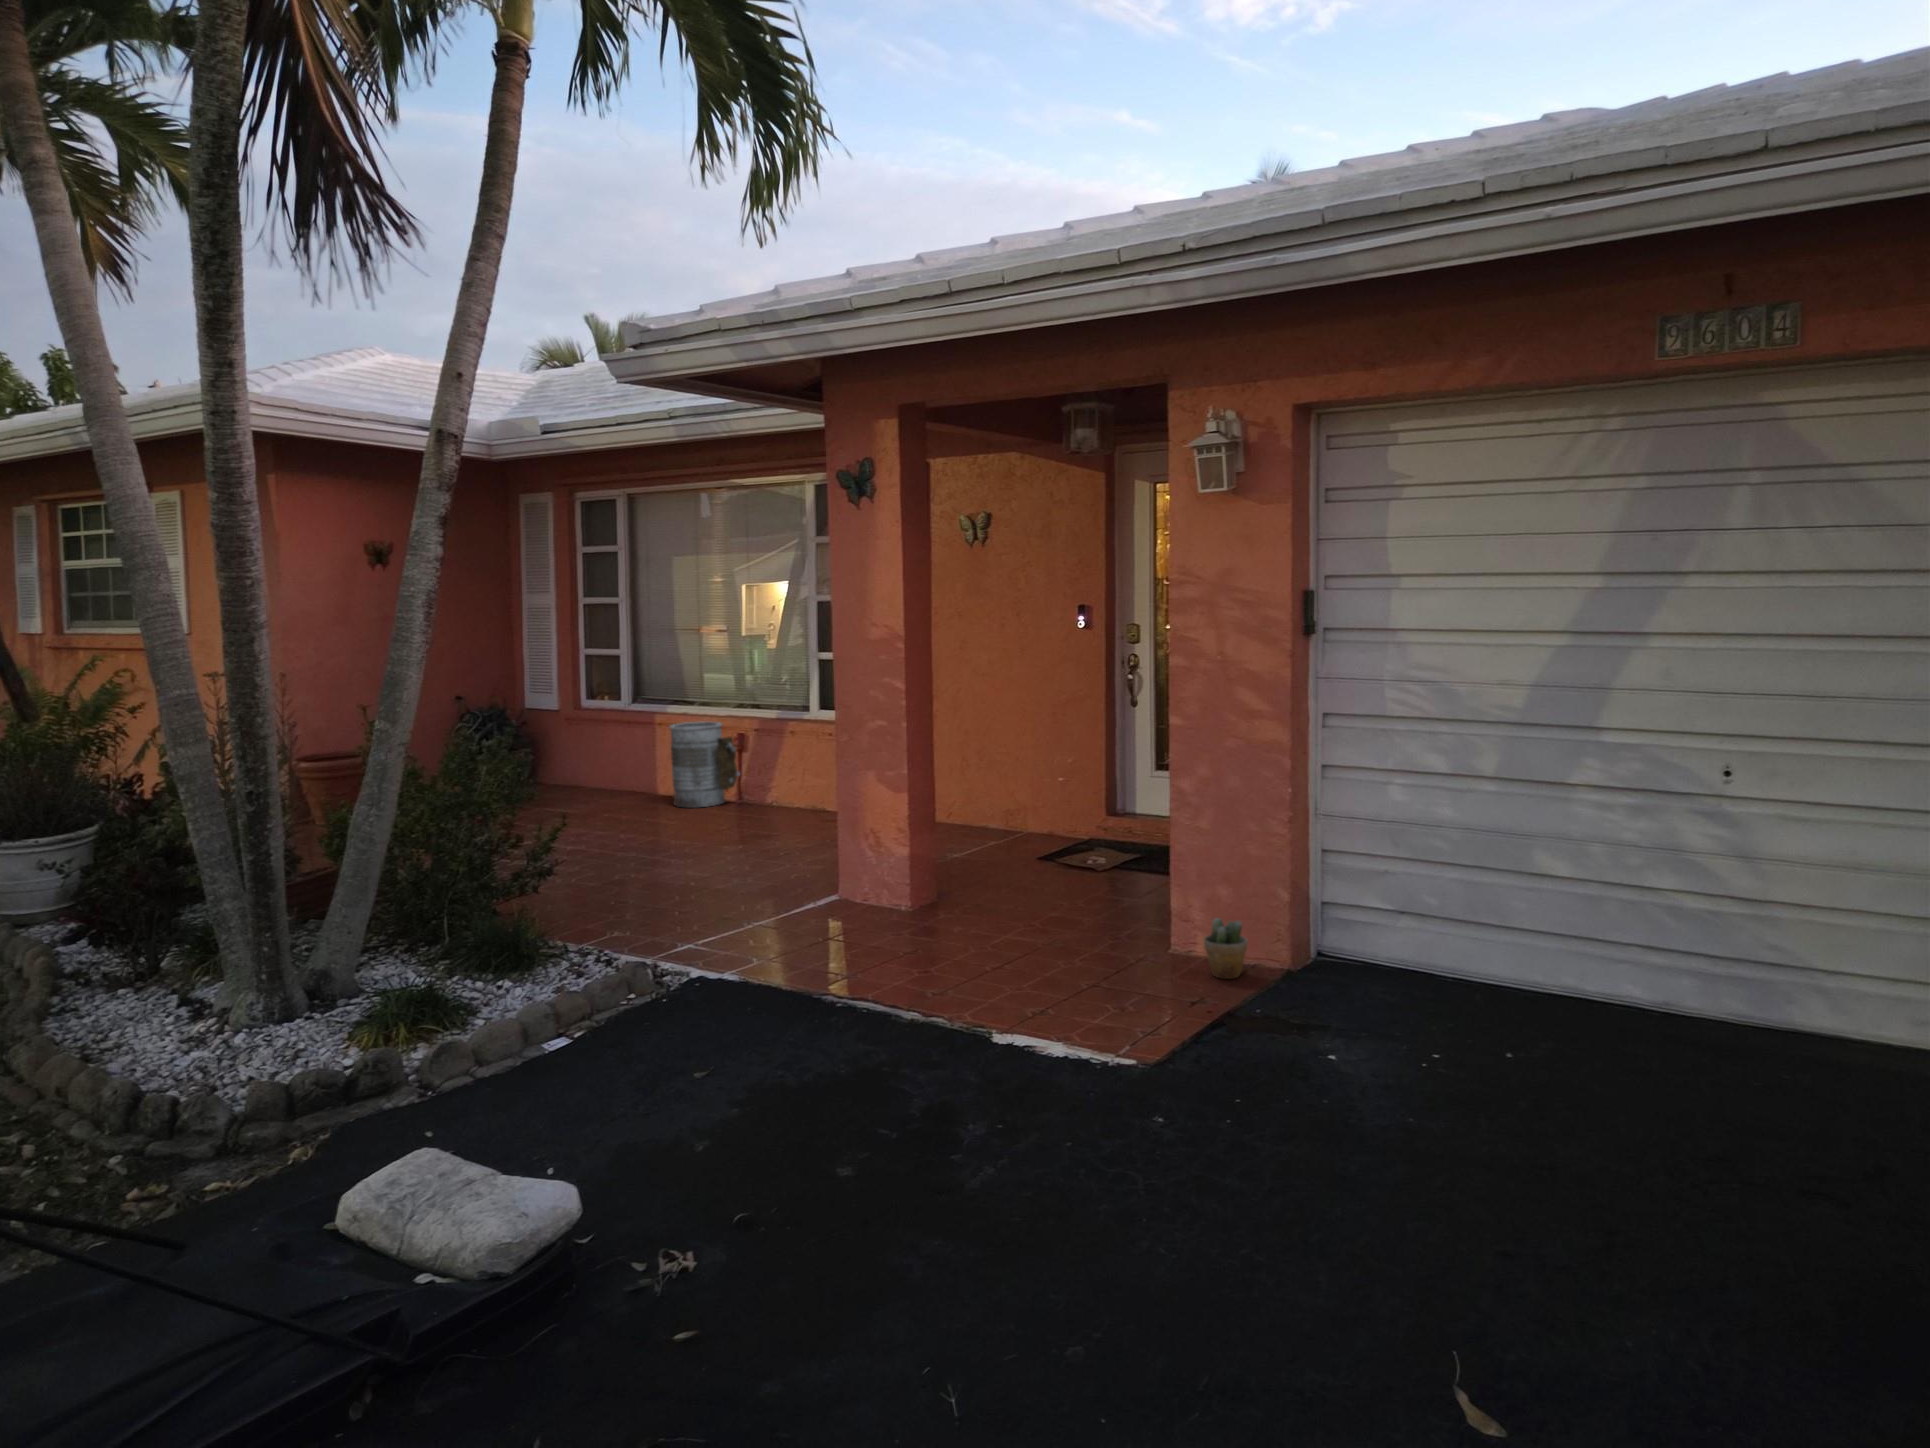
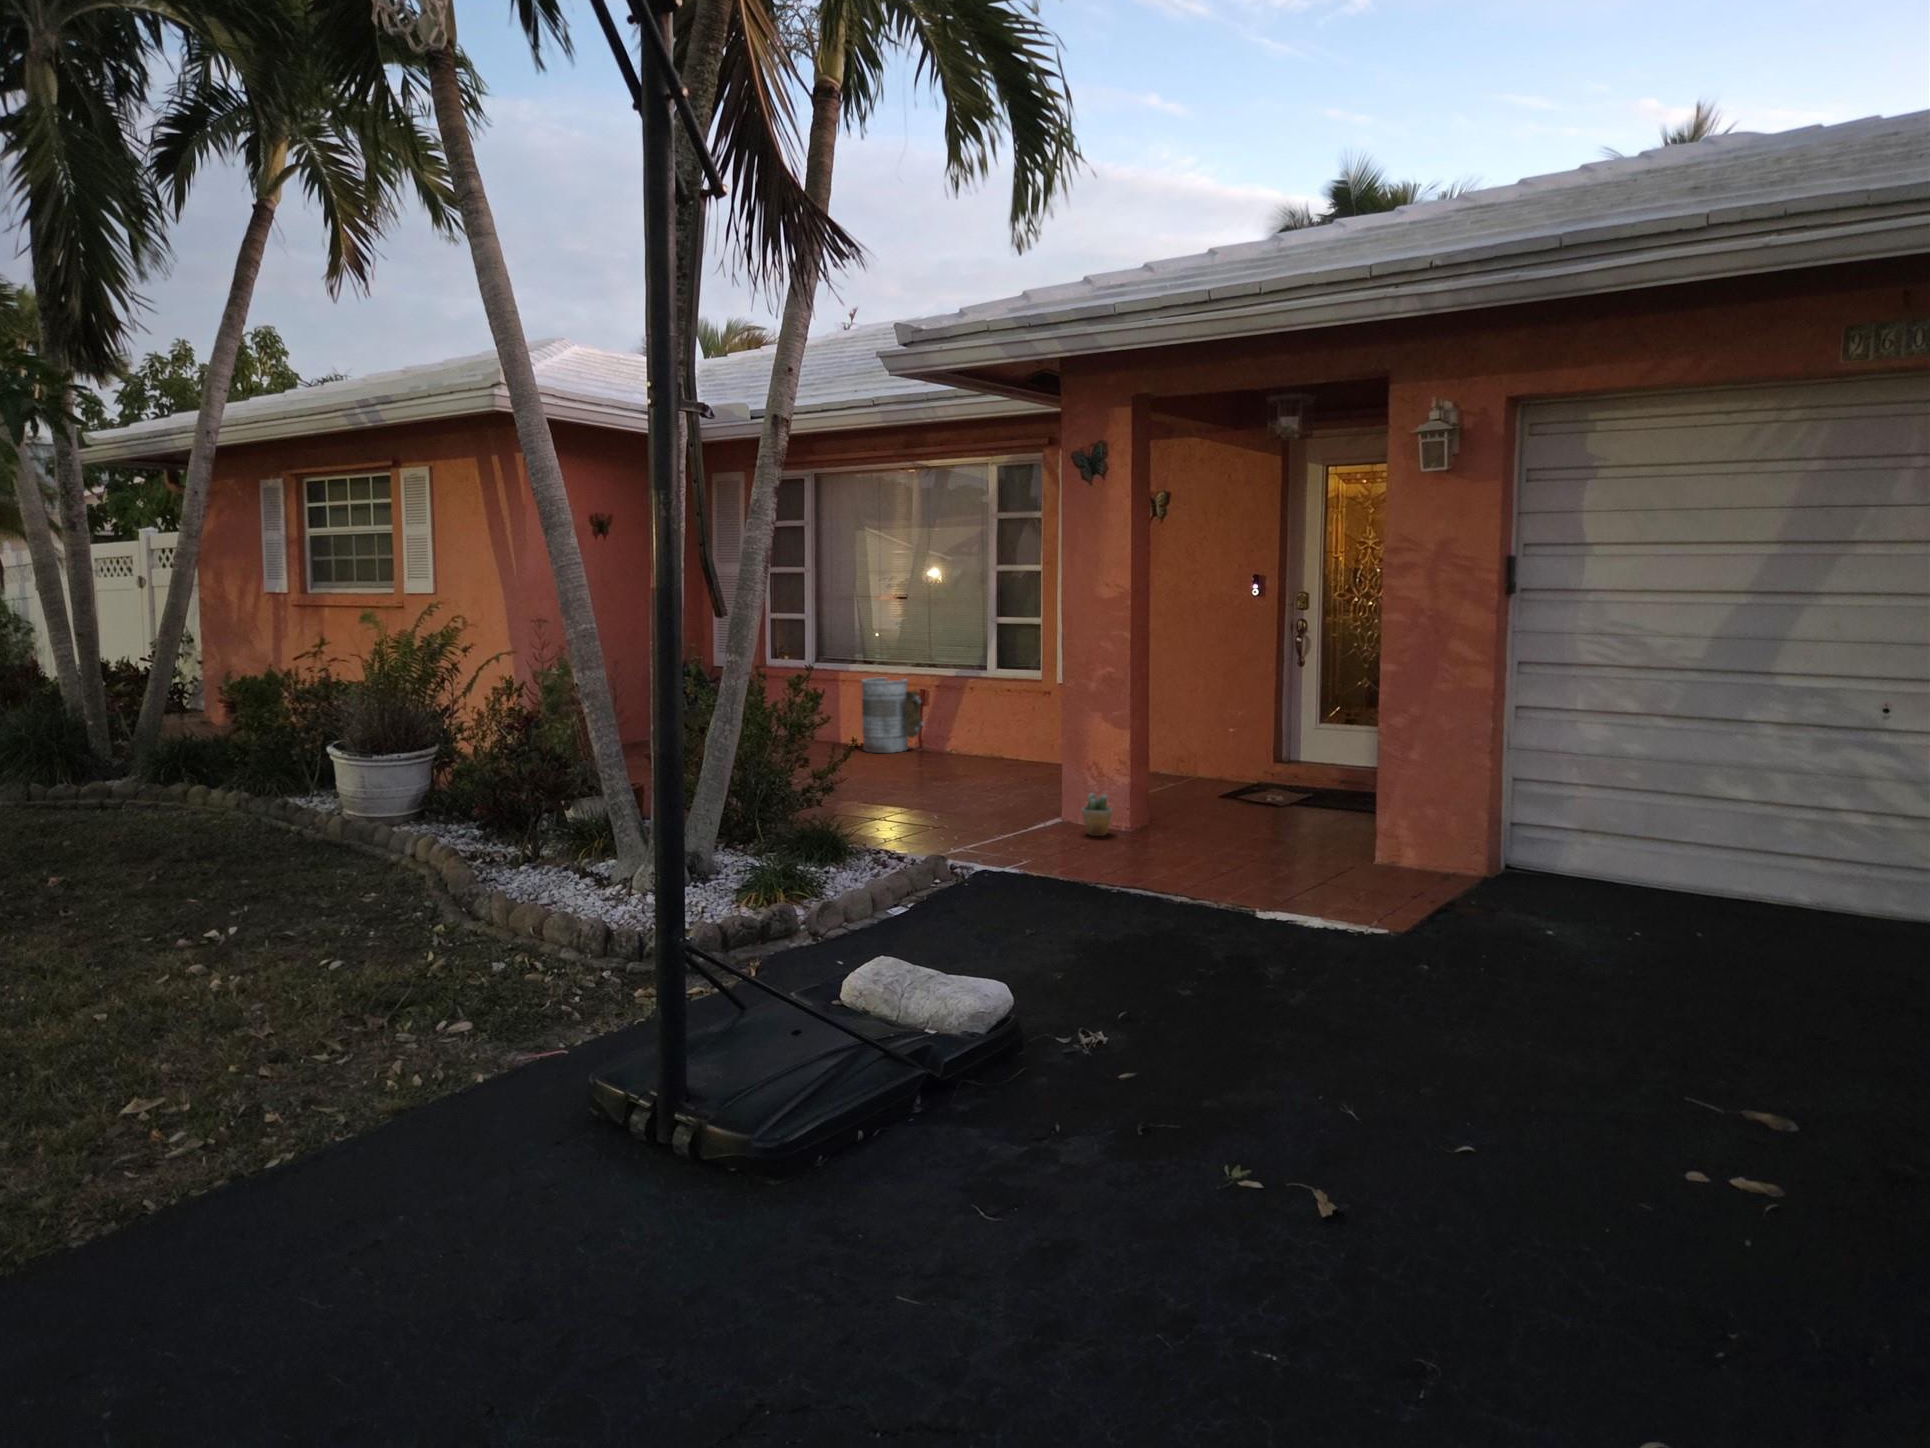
potted plant: present [1204,918,1248,979] -> present [1082,793,1112,836]

